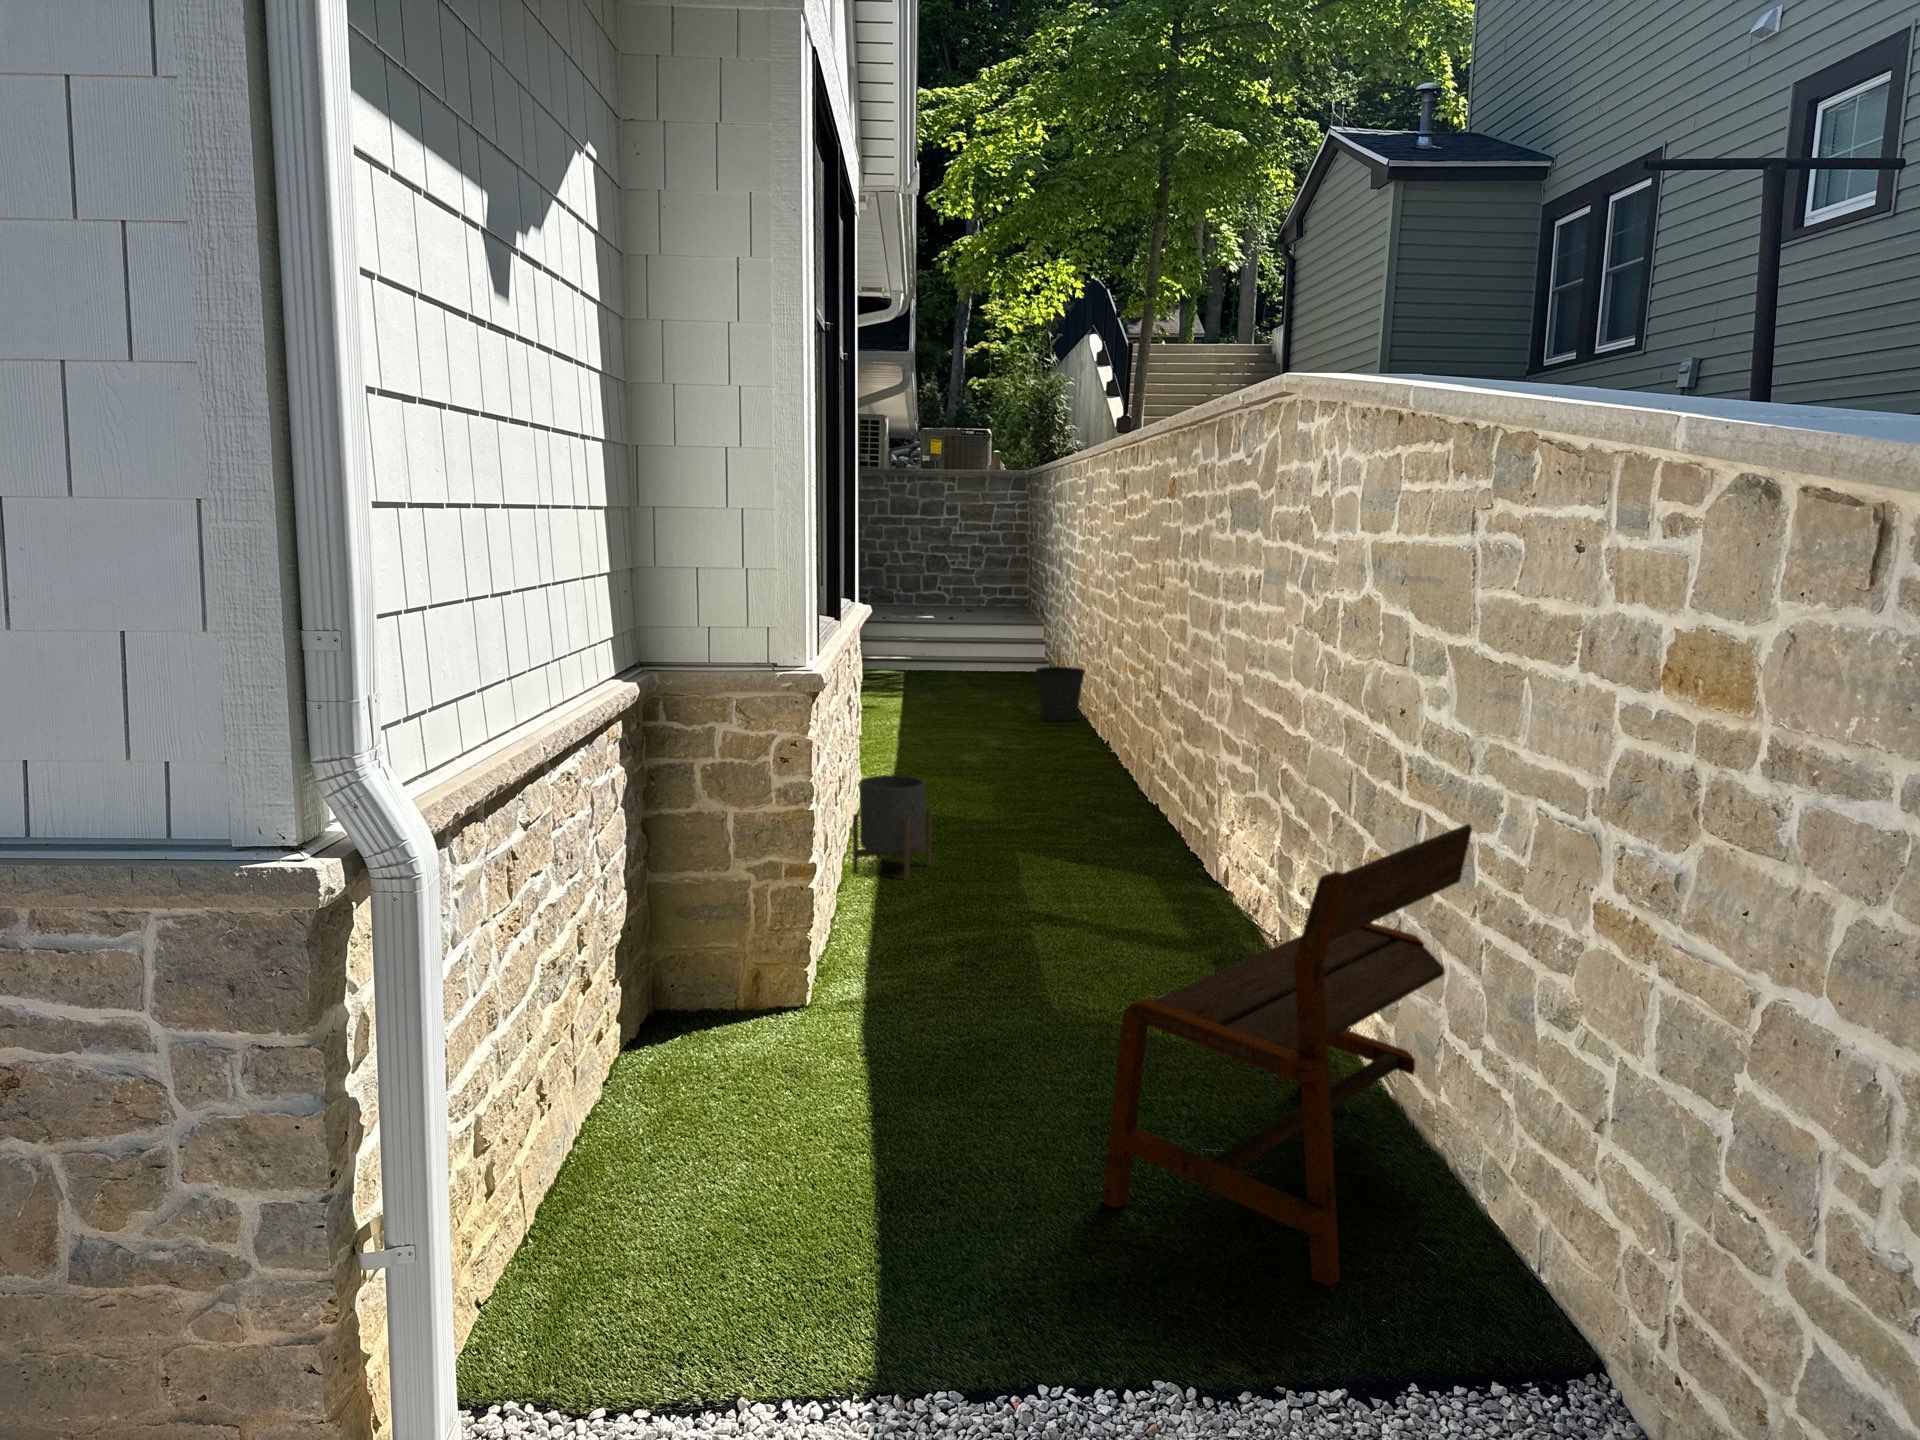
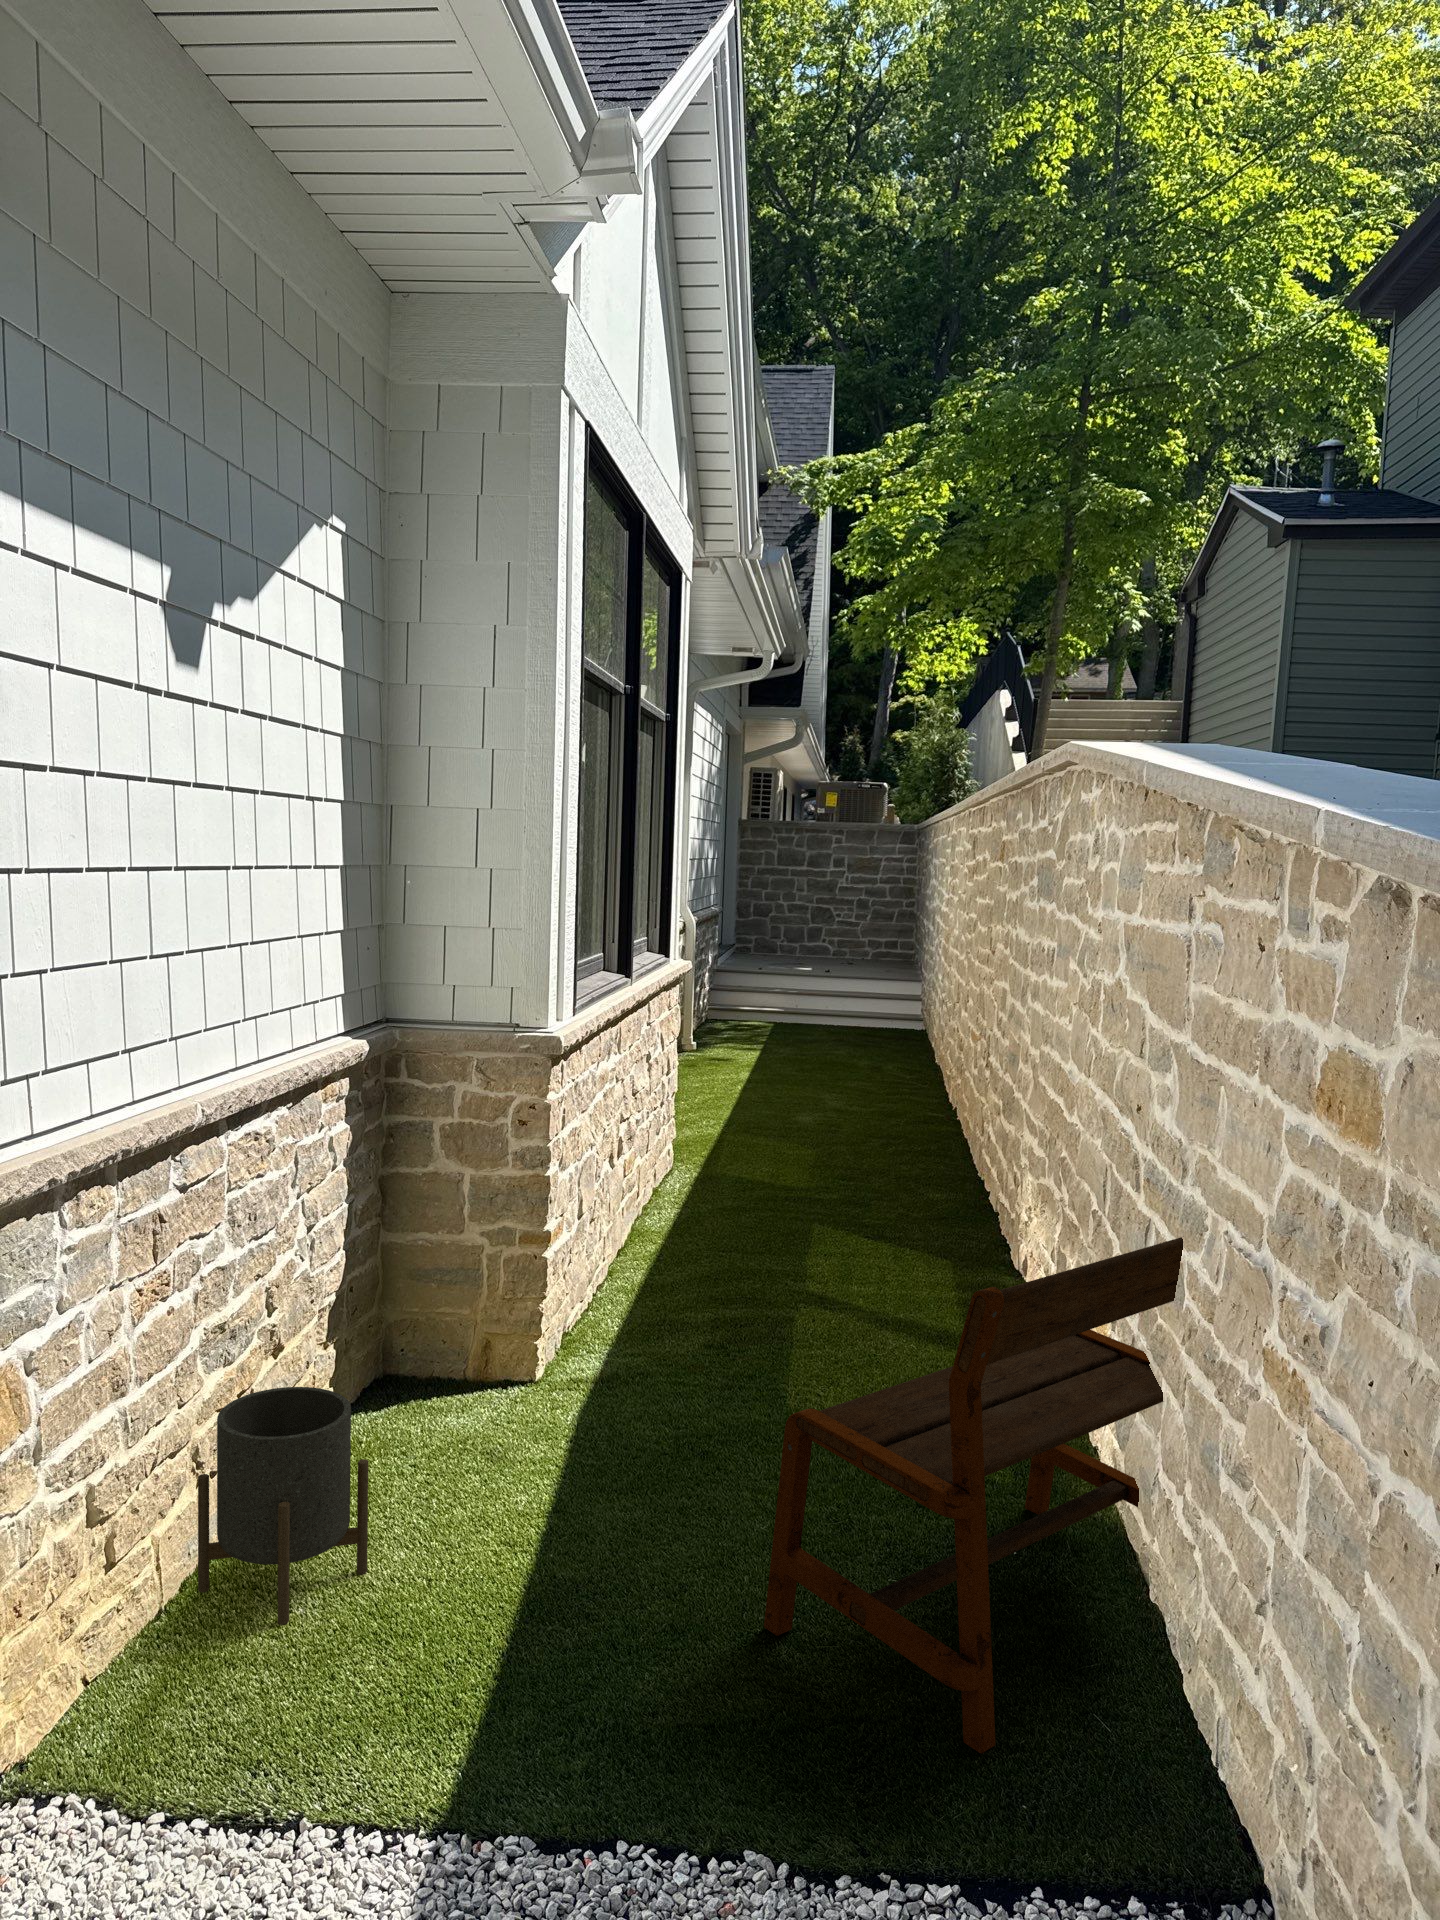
bucket: present [1034,666,1084,721] -> none [890,1024,943,1082]
planter: present [853,775,932,880] -> present [198,1387,368,1625]

